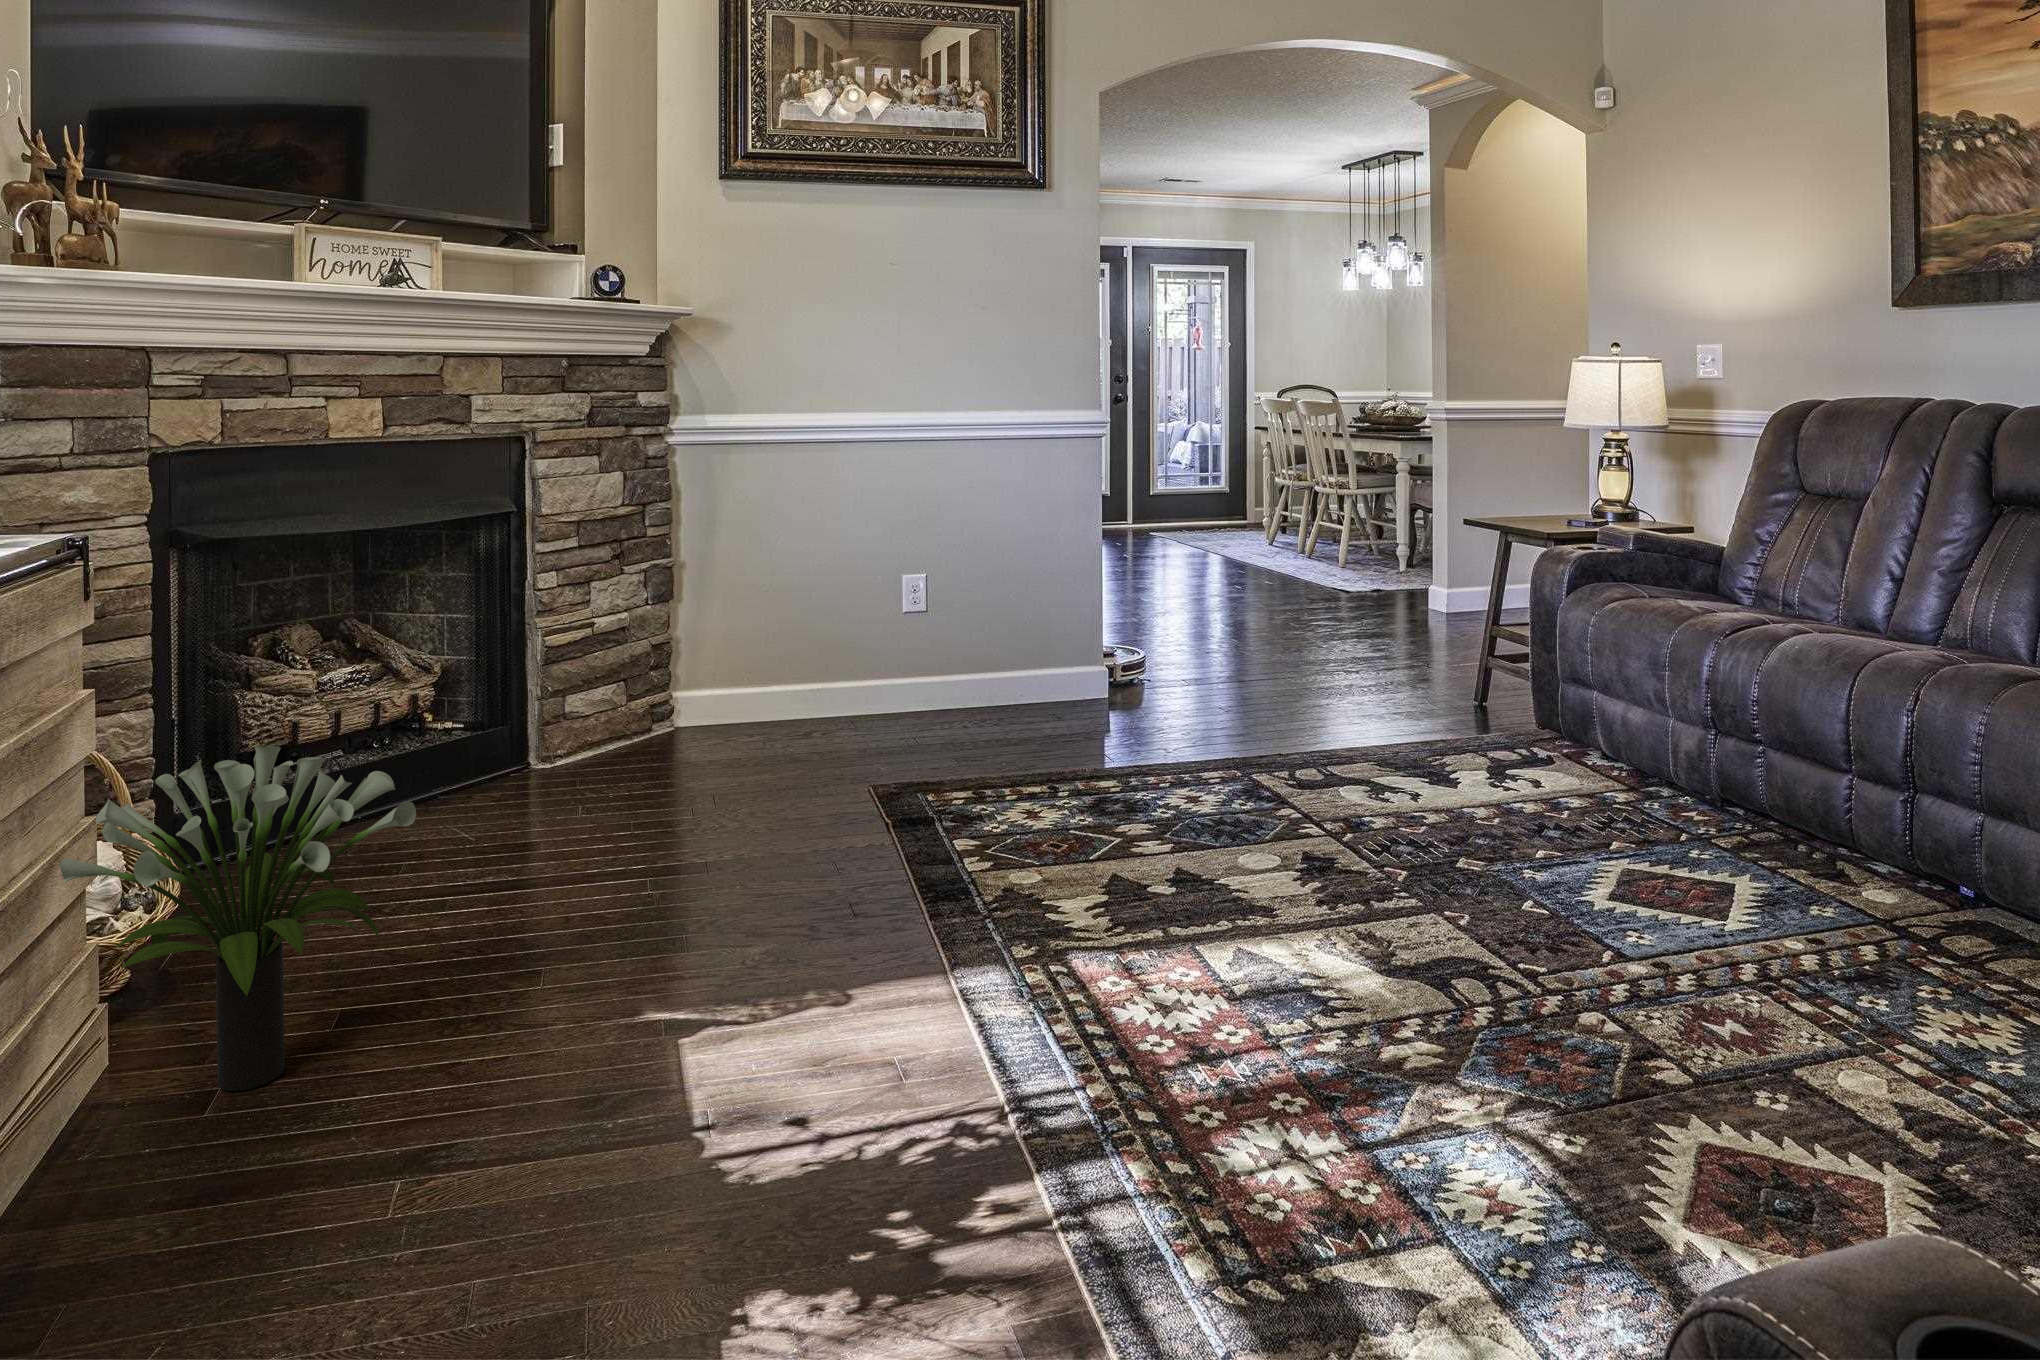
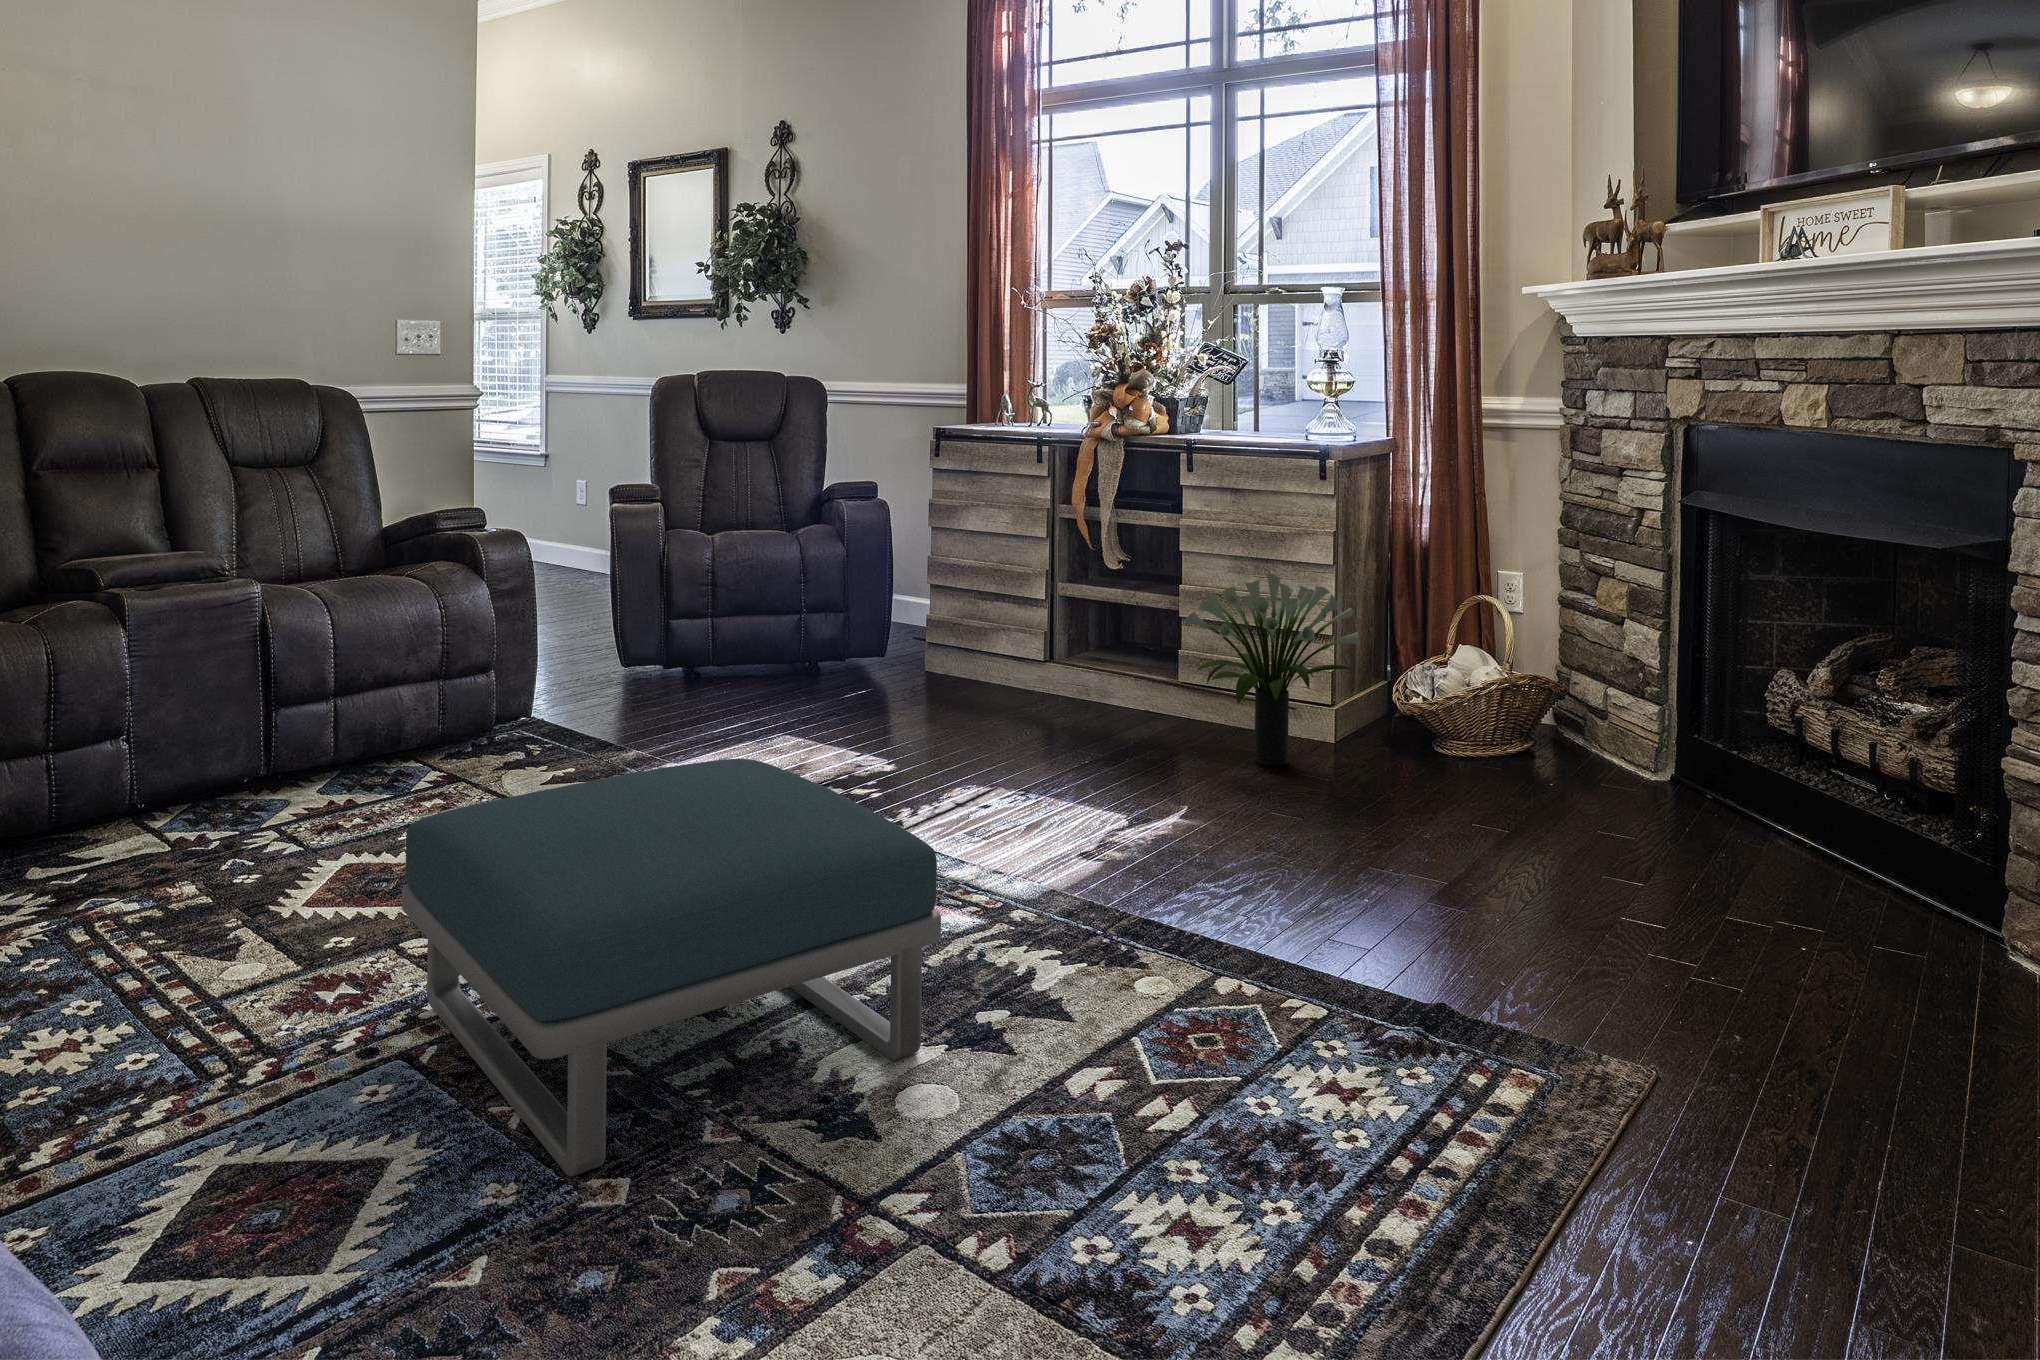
footstool: none [1214,717,1657,1012] -> present [402,759,941,1176]

